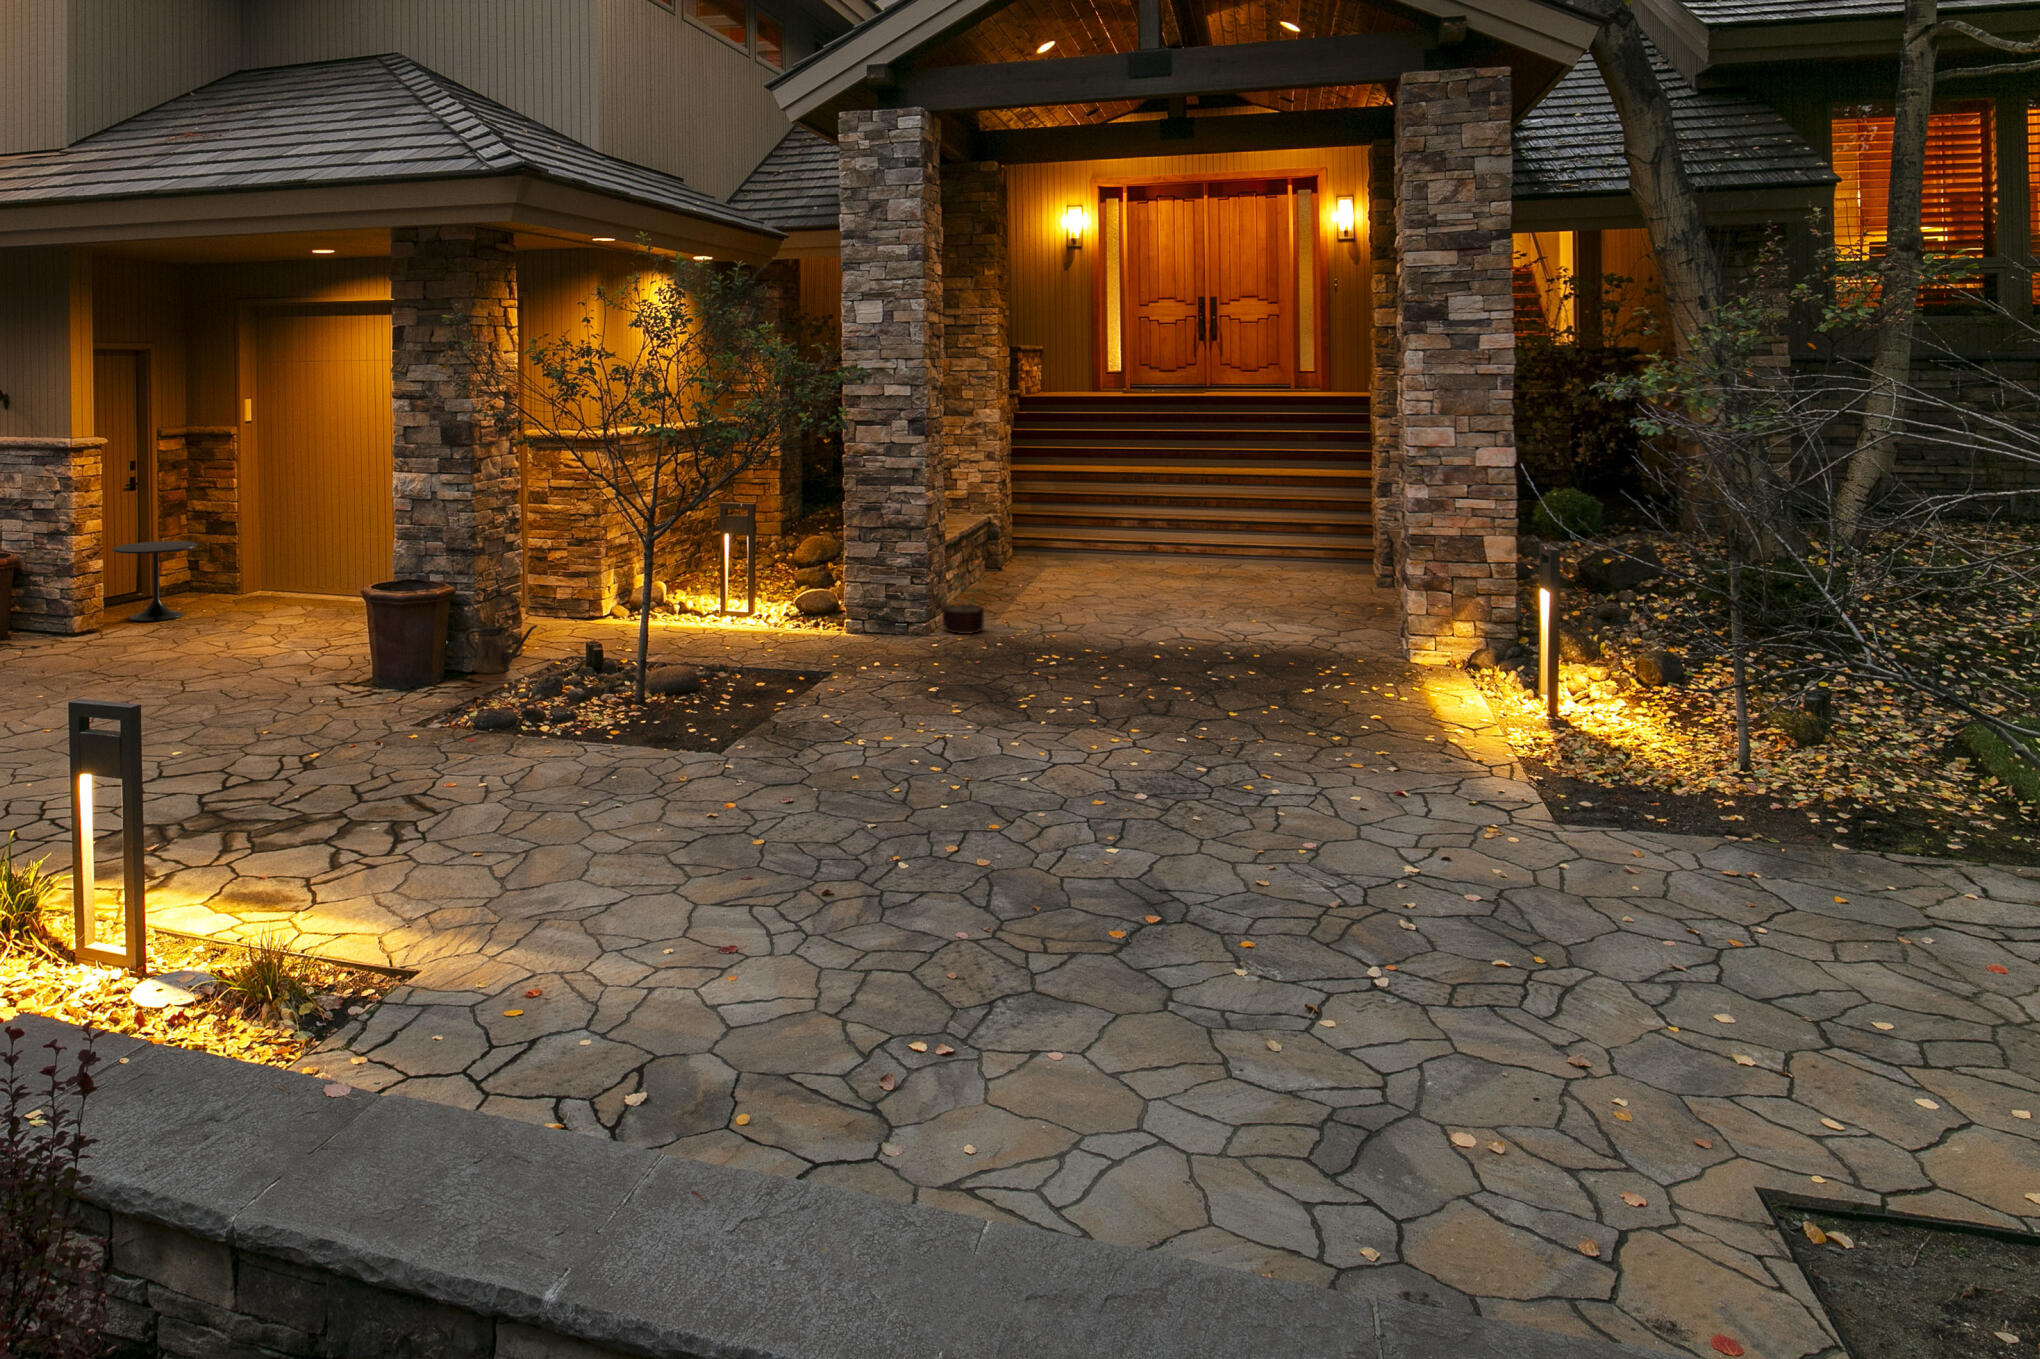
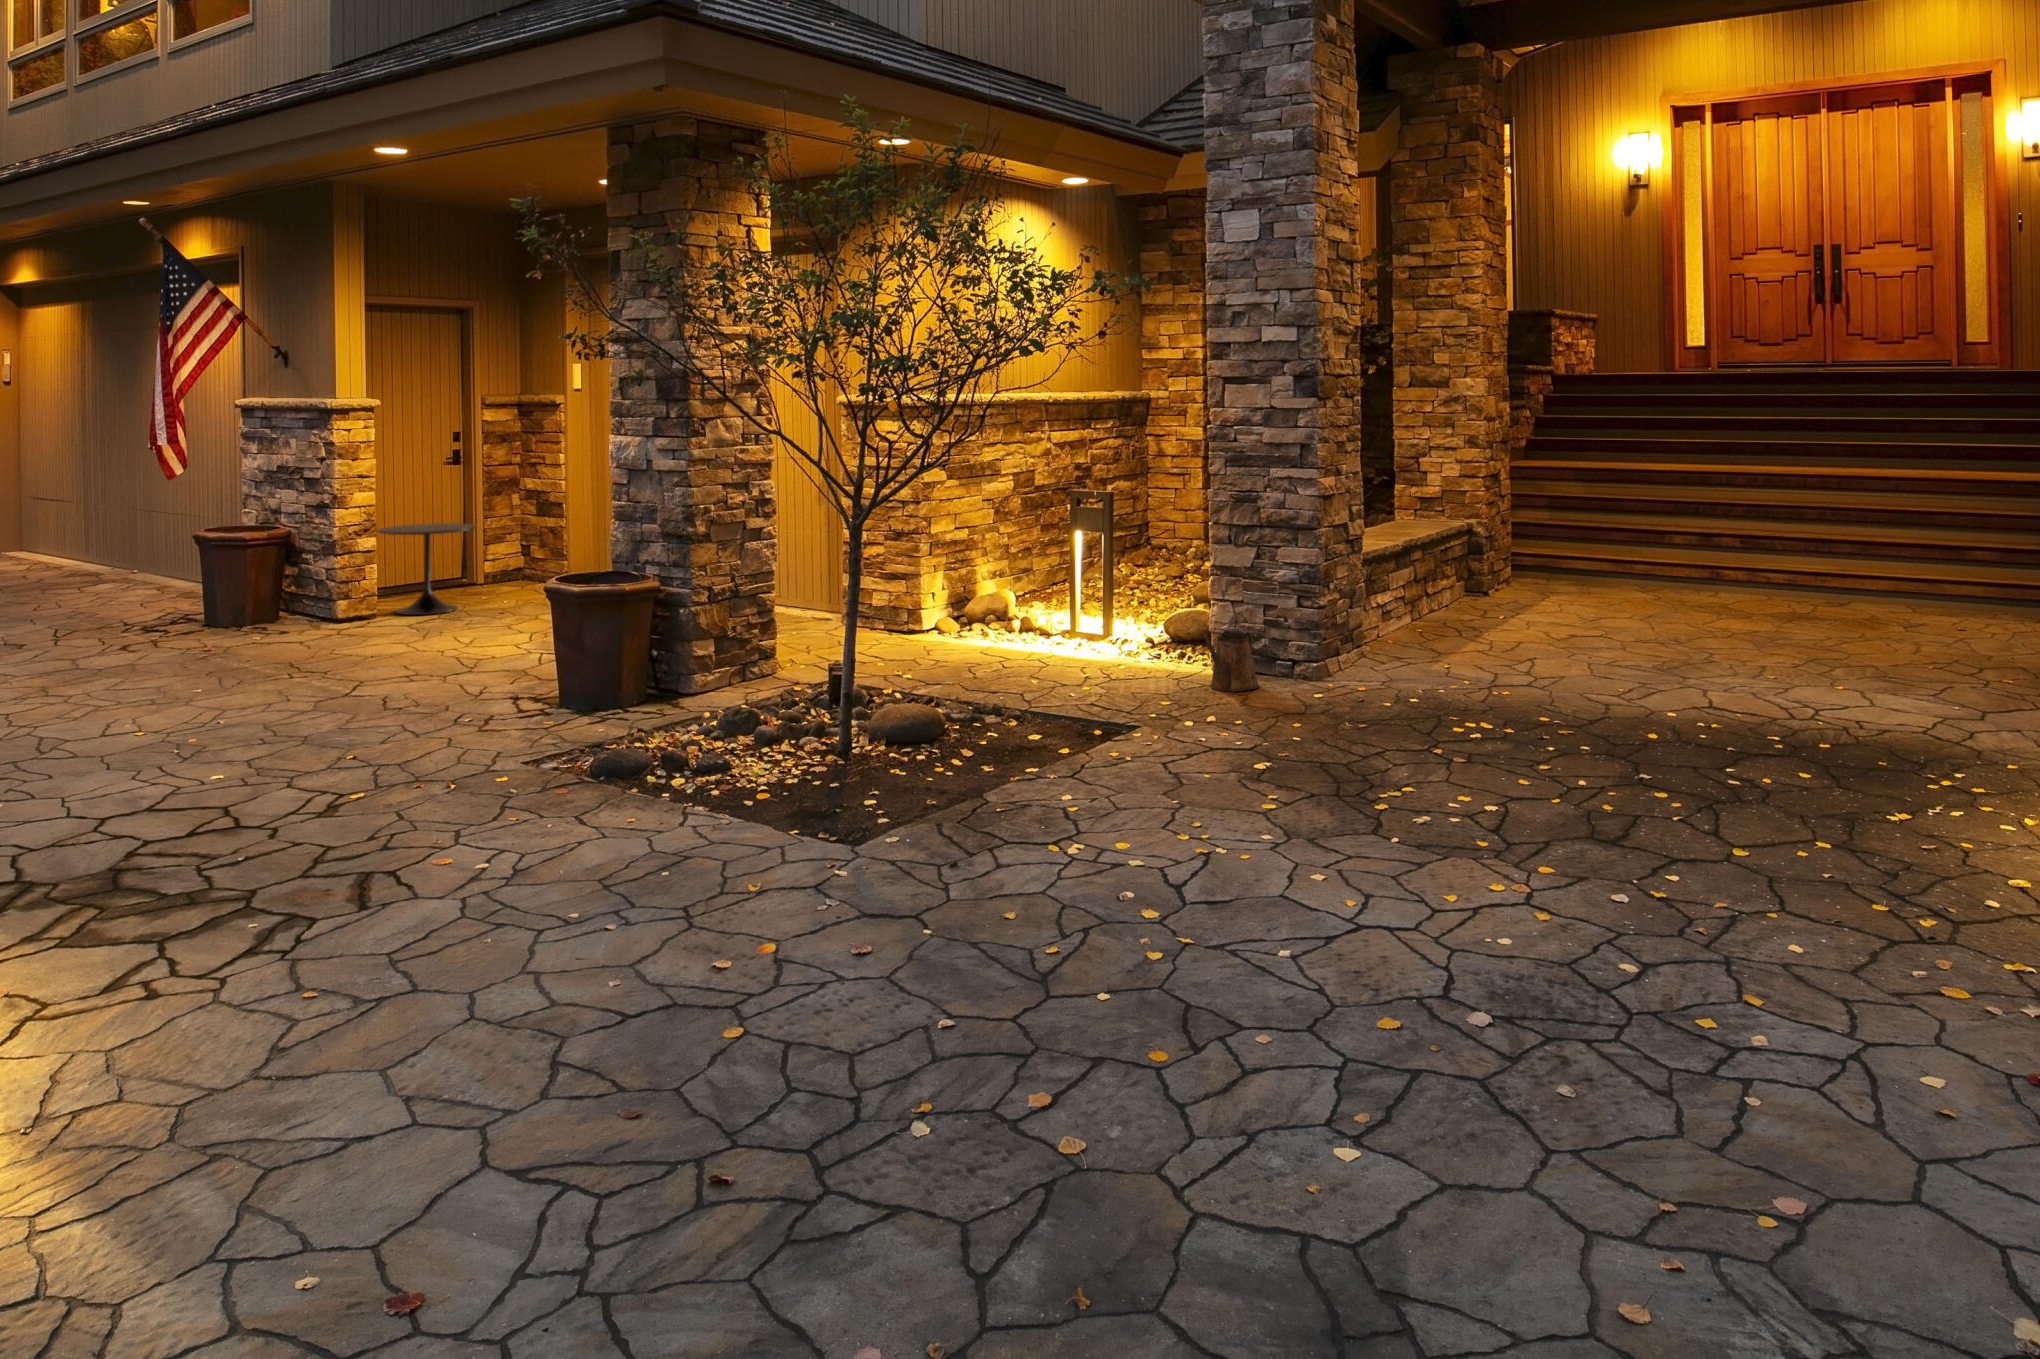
decorative plant: present [942,560,984,634] -> none [1338,576,1409,685]
watering can: present [465,625,537,674] -> present [1201,630,1259,692]

